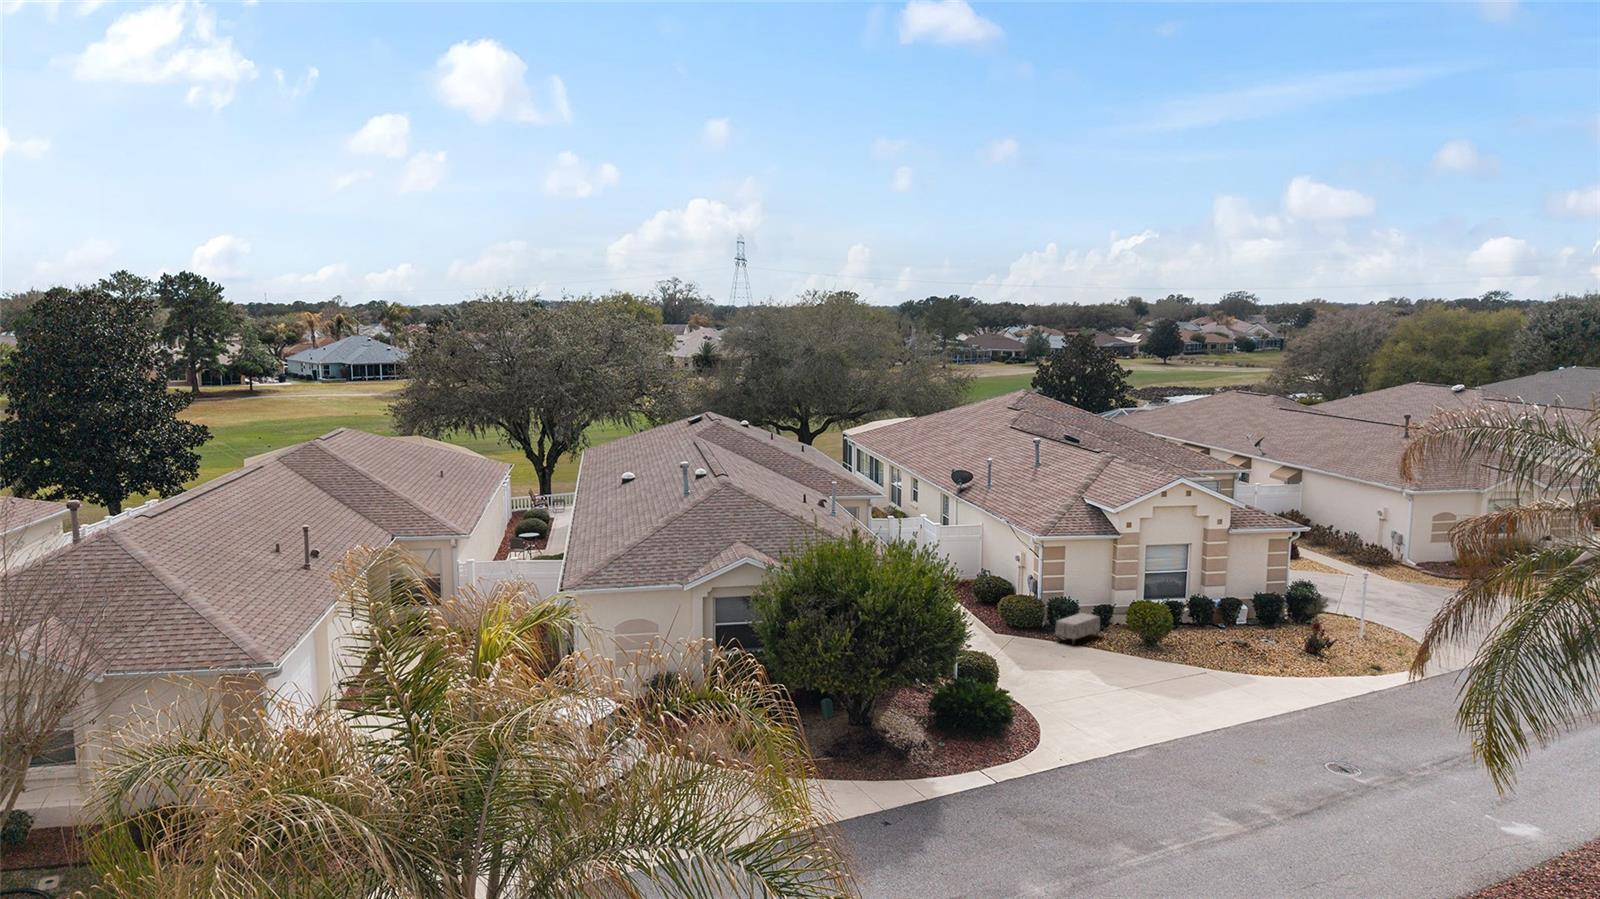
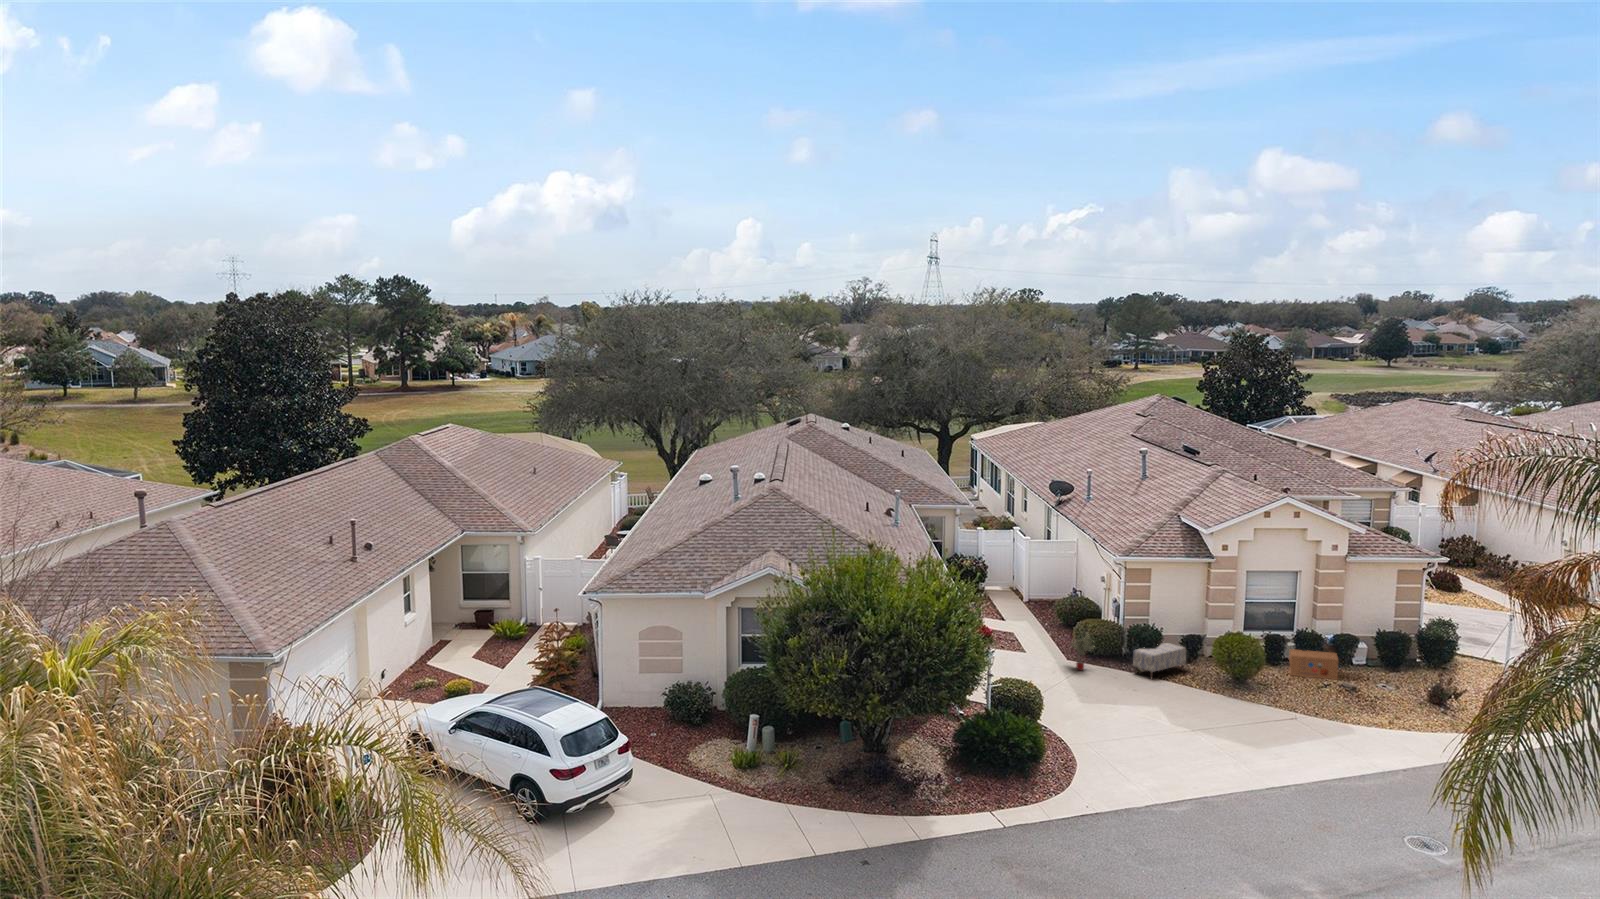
potted tree: present [1306,595,1329,631] -> present [1071,634,1095,671]
cardboard box: none [1186,613,1230,638] -> present [1289,649,1339,680]

